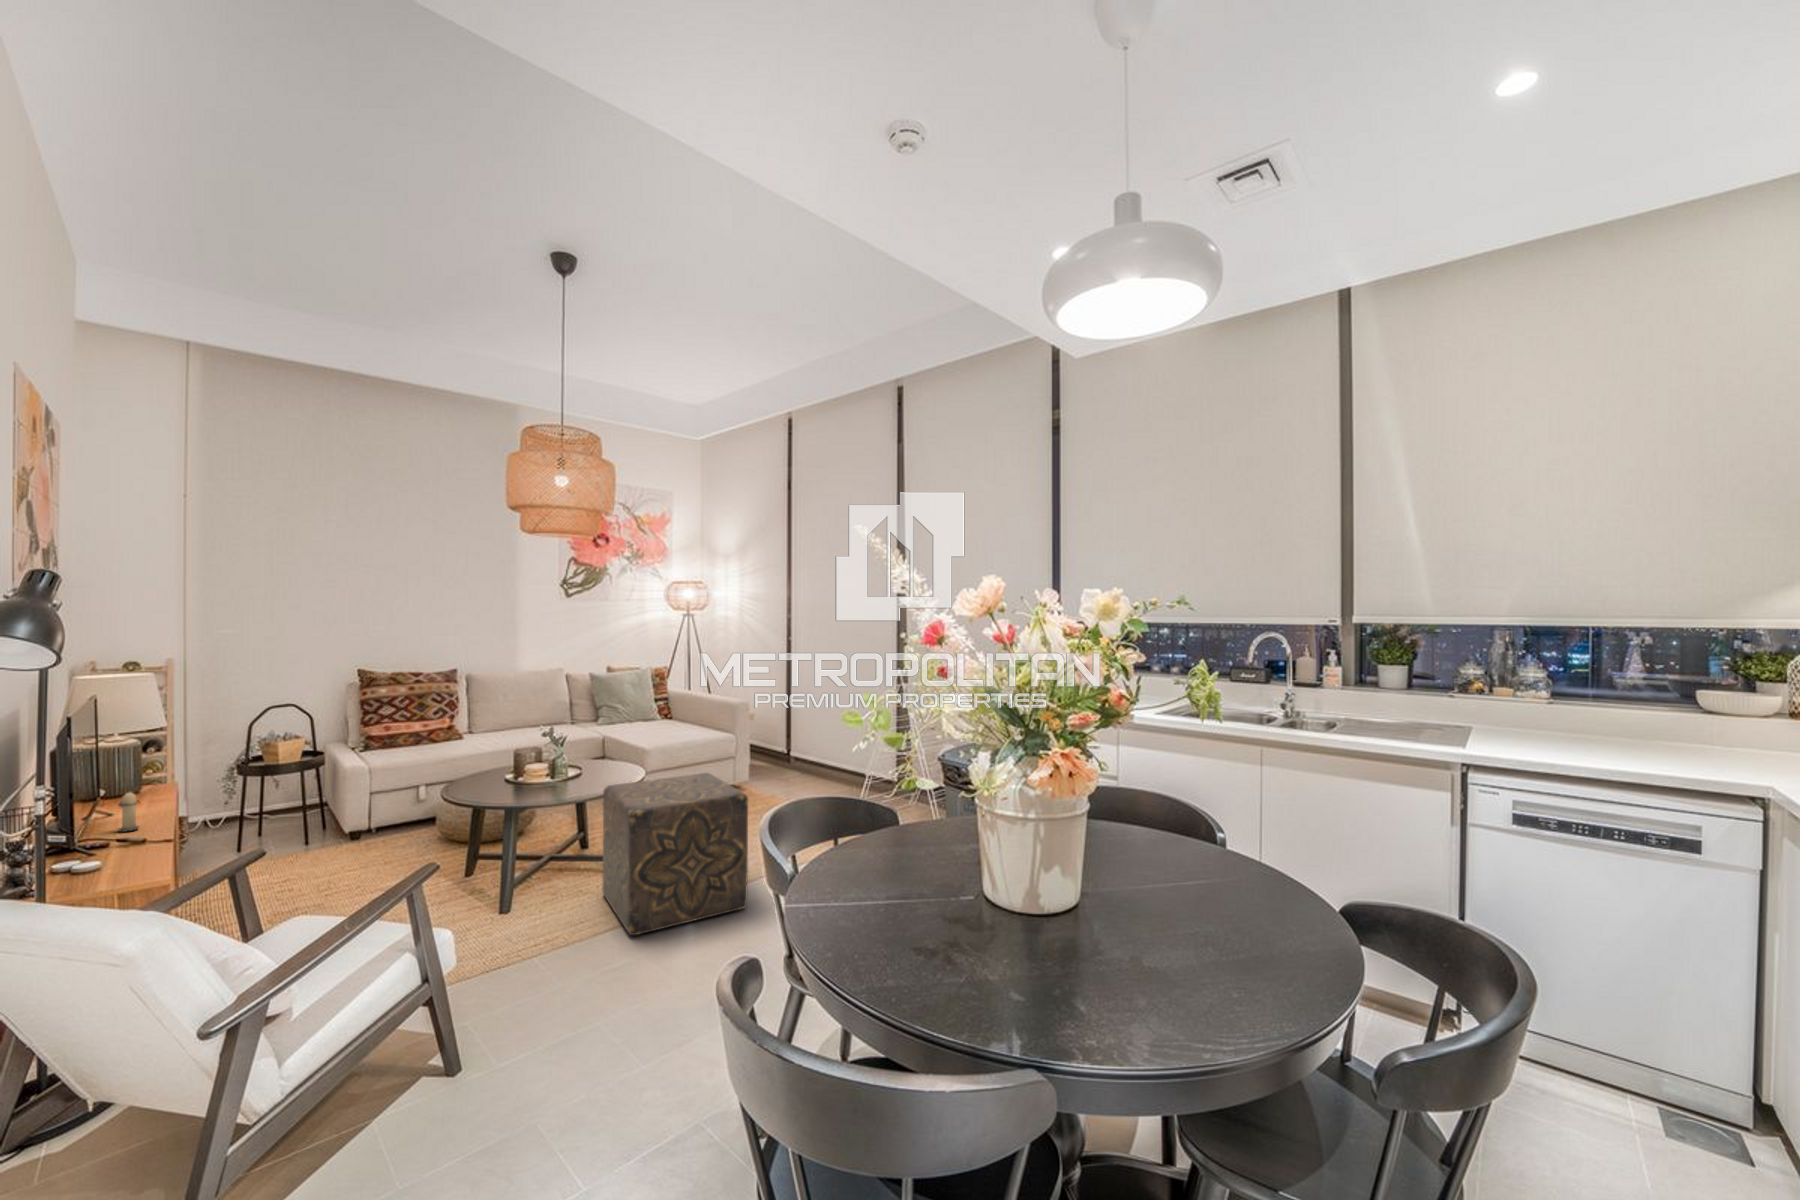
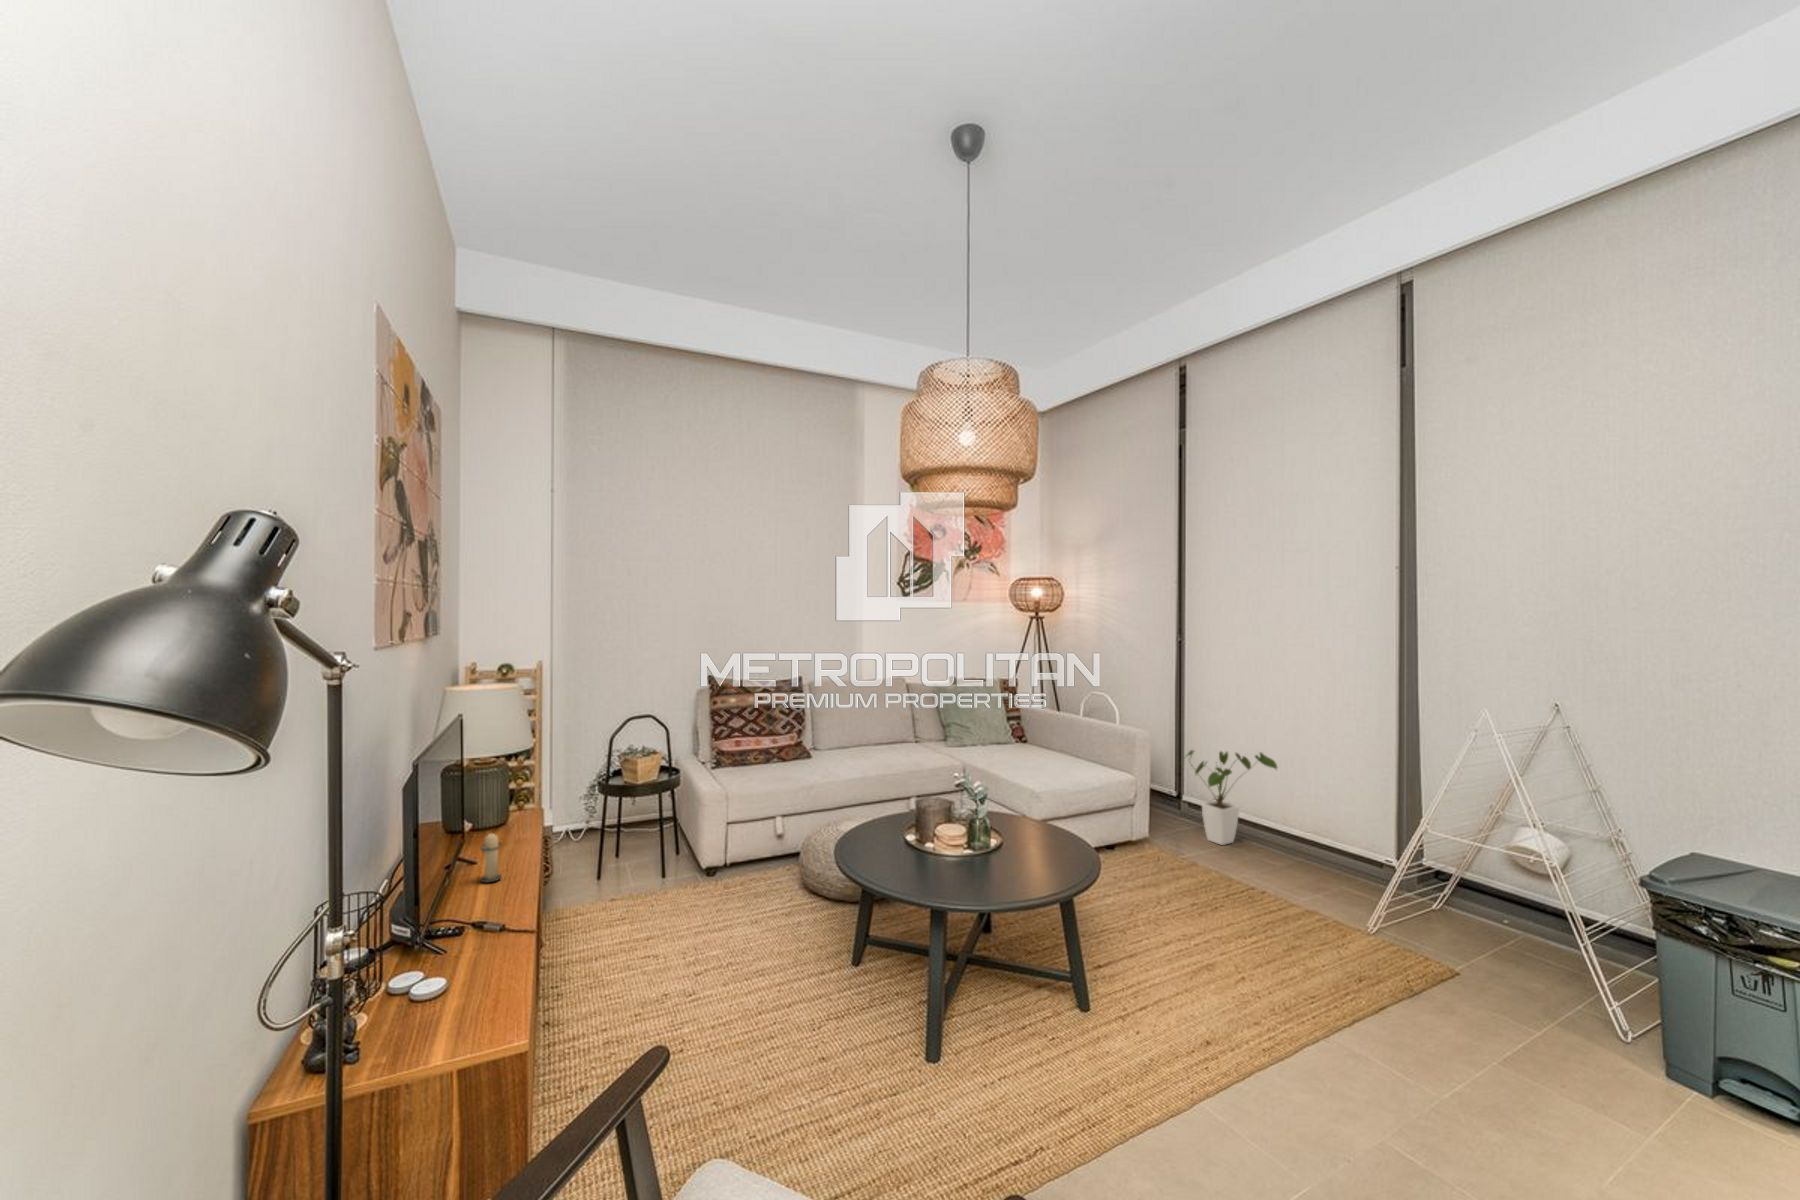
house plant: none [775,714,842,783] -> present [1187,750,1277,845]
ottoman: present [602,773,748,935] -> none [1033,855,1291,1146]

